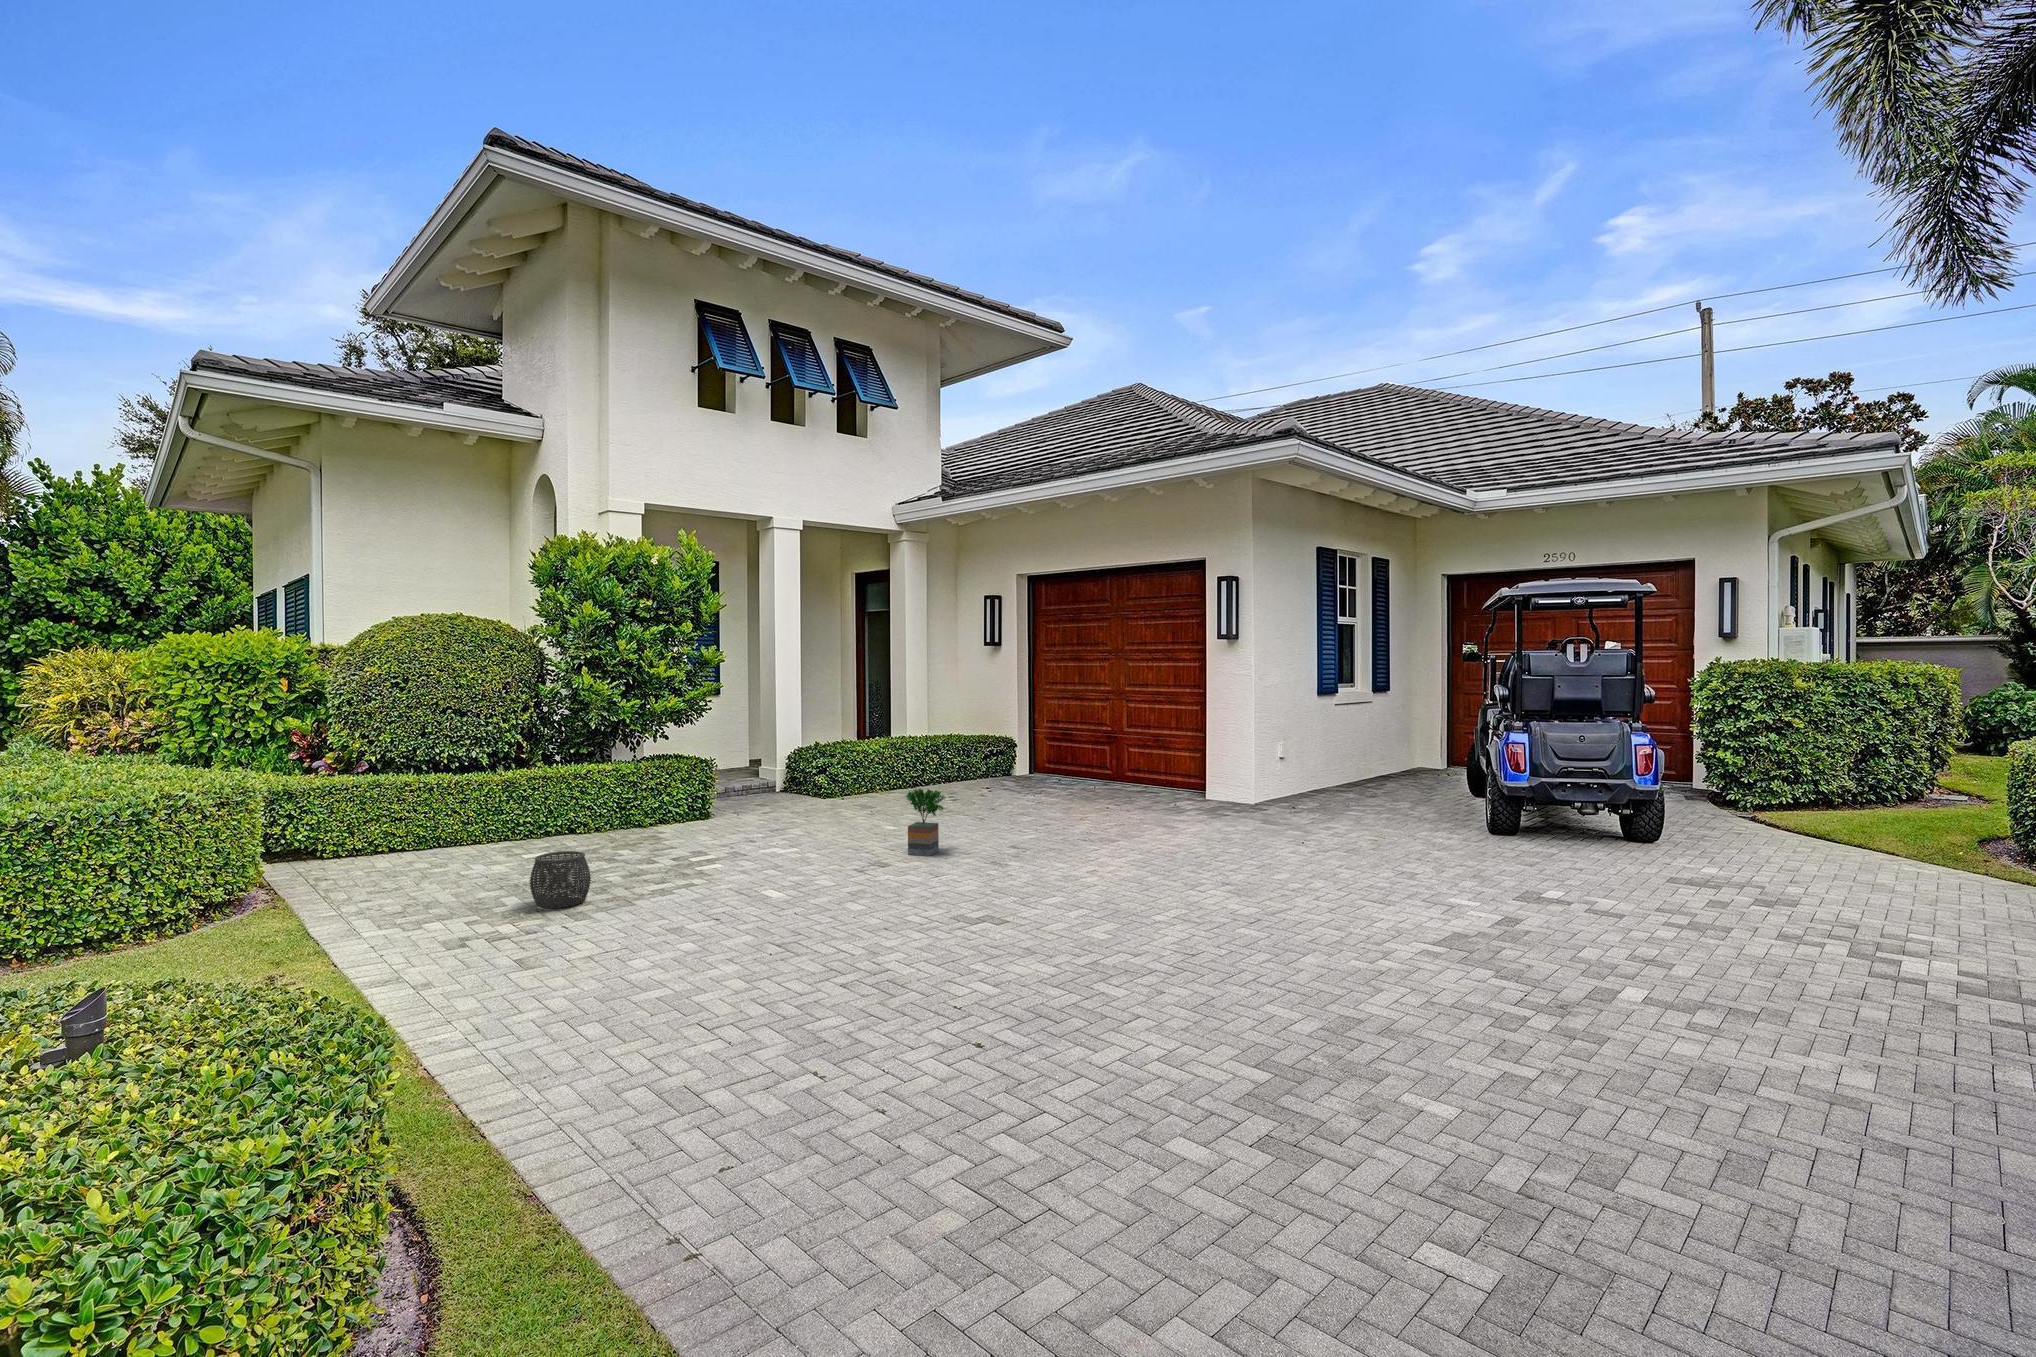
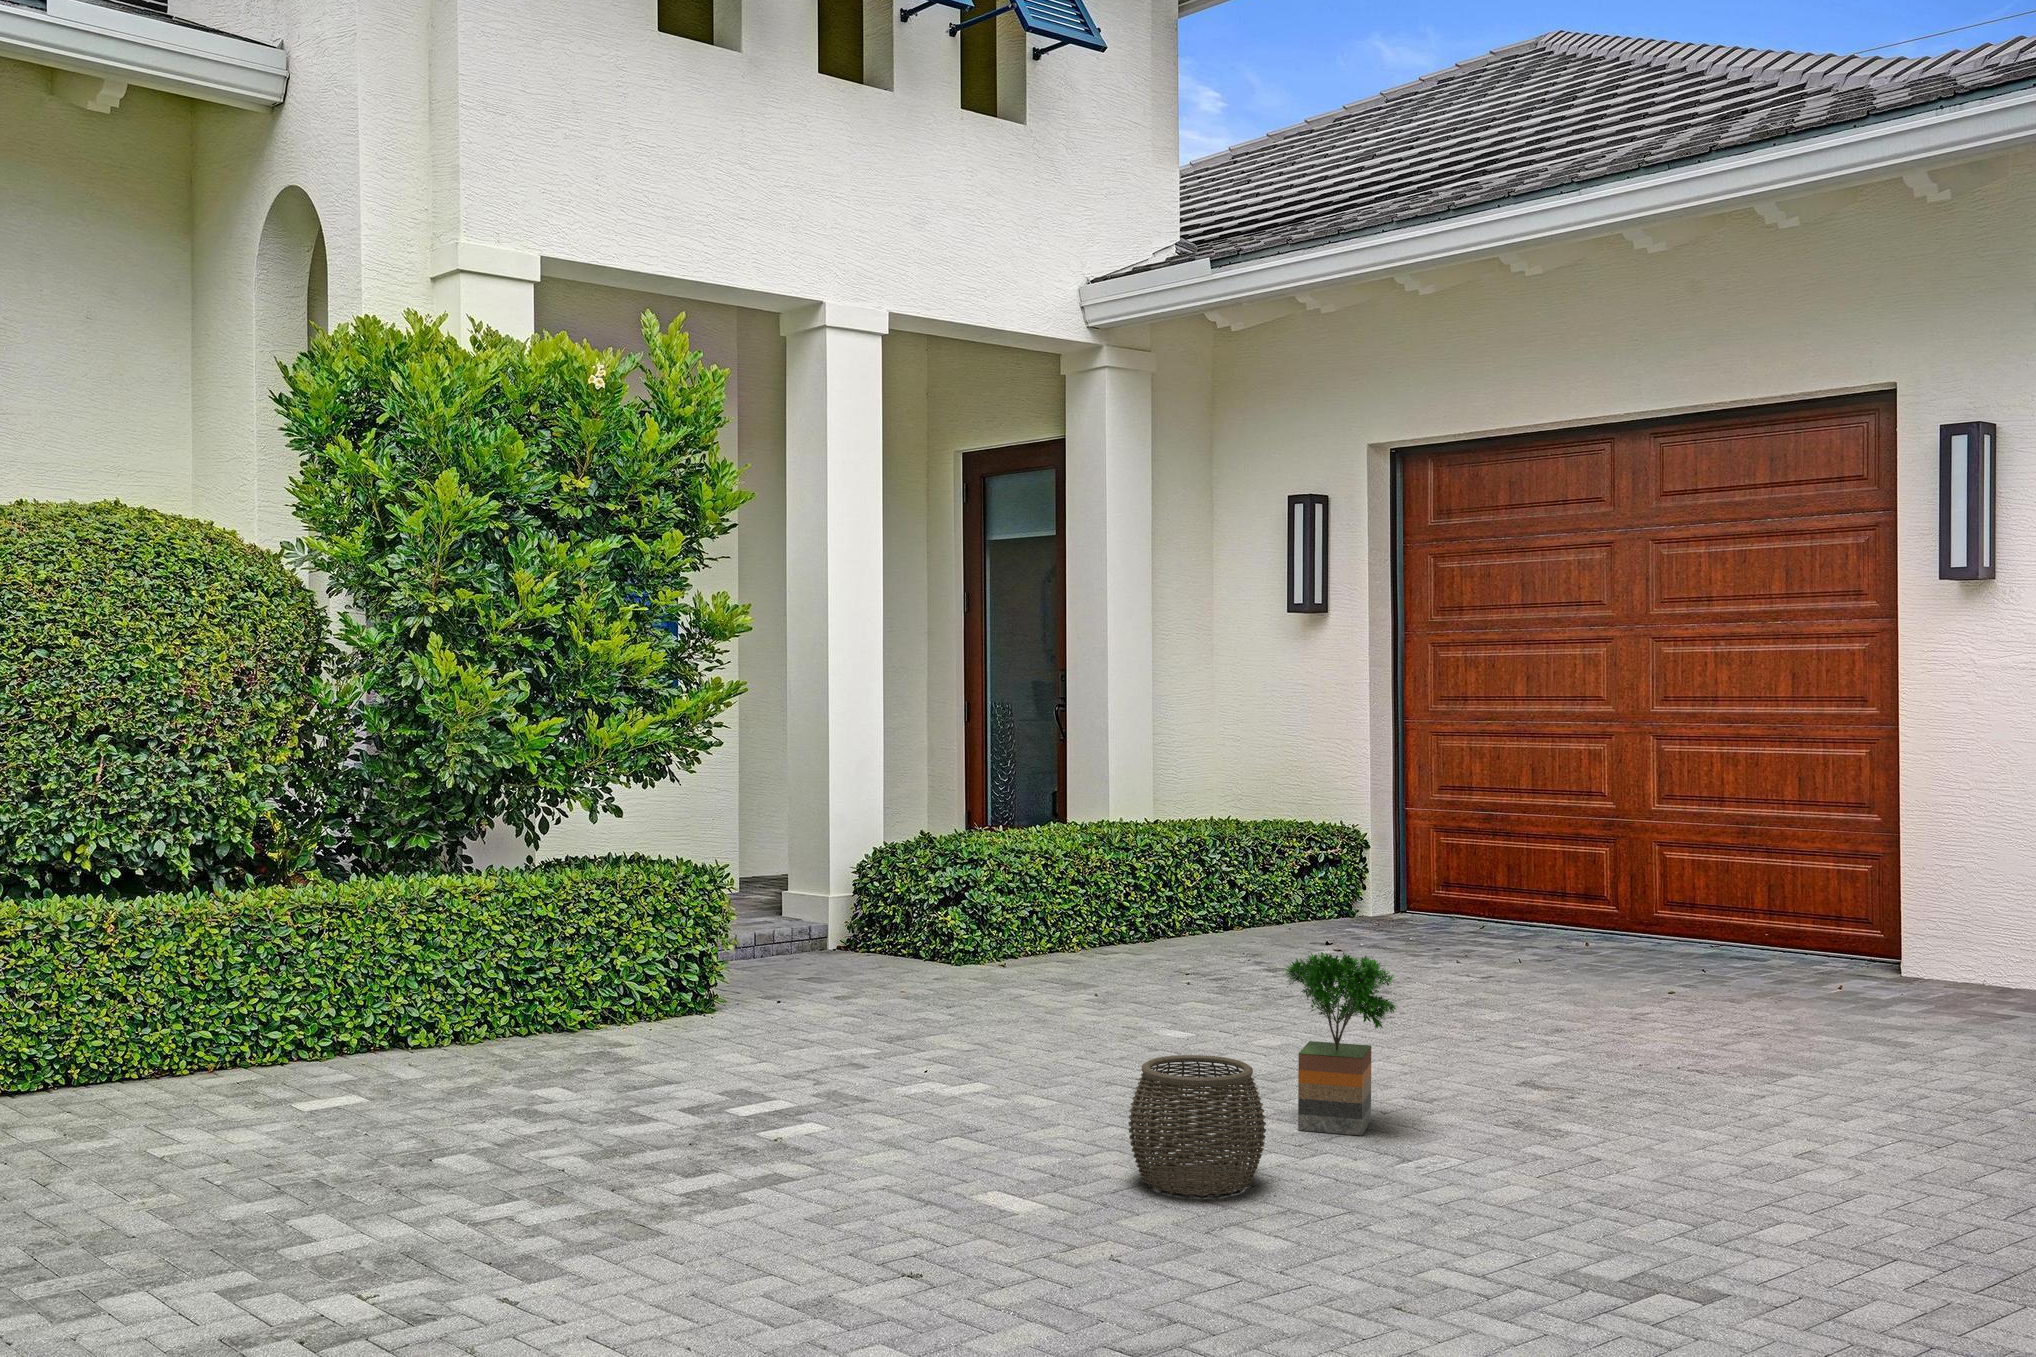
woven basket: present [529,851,591,908] -> present [1128,1055,1266,1197]

